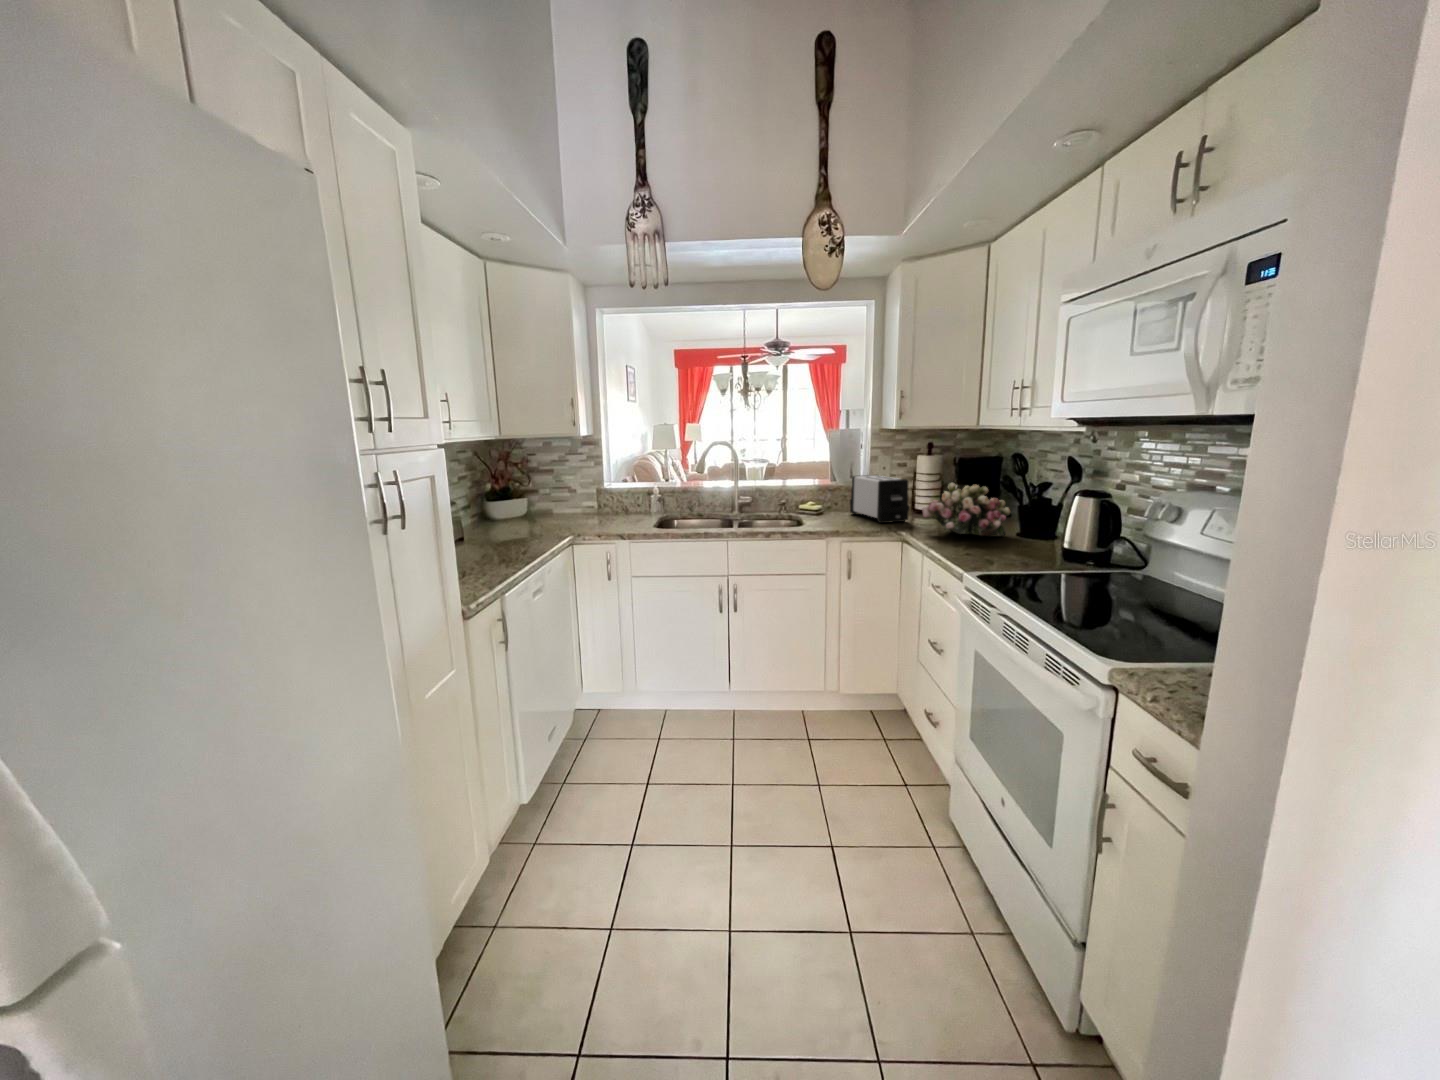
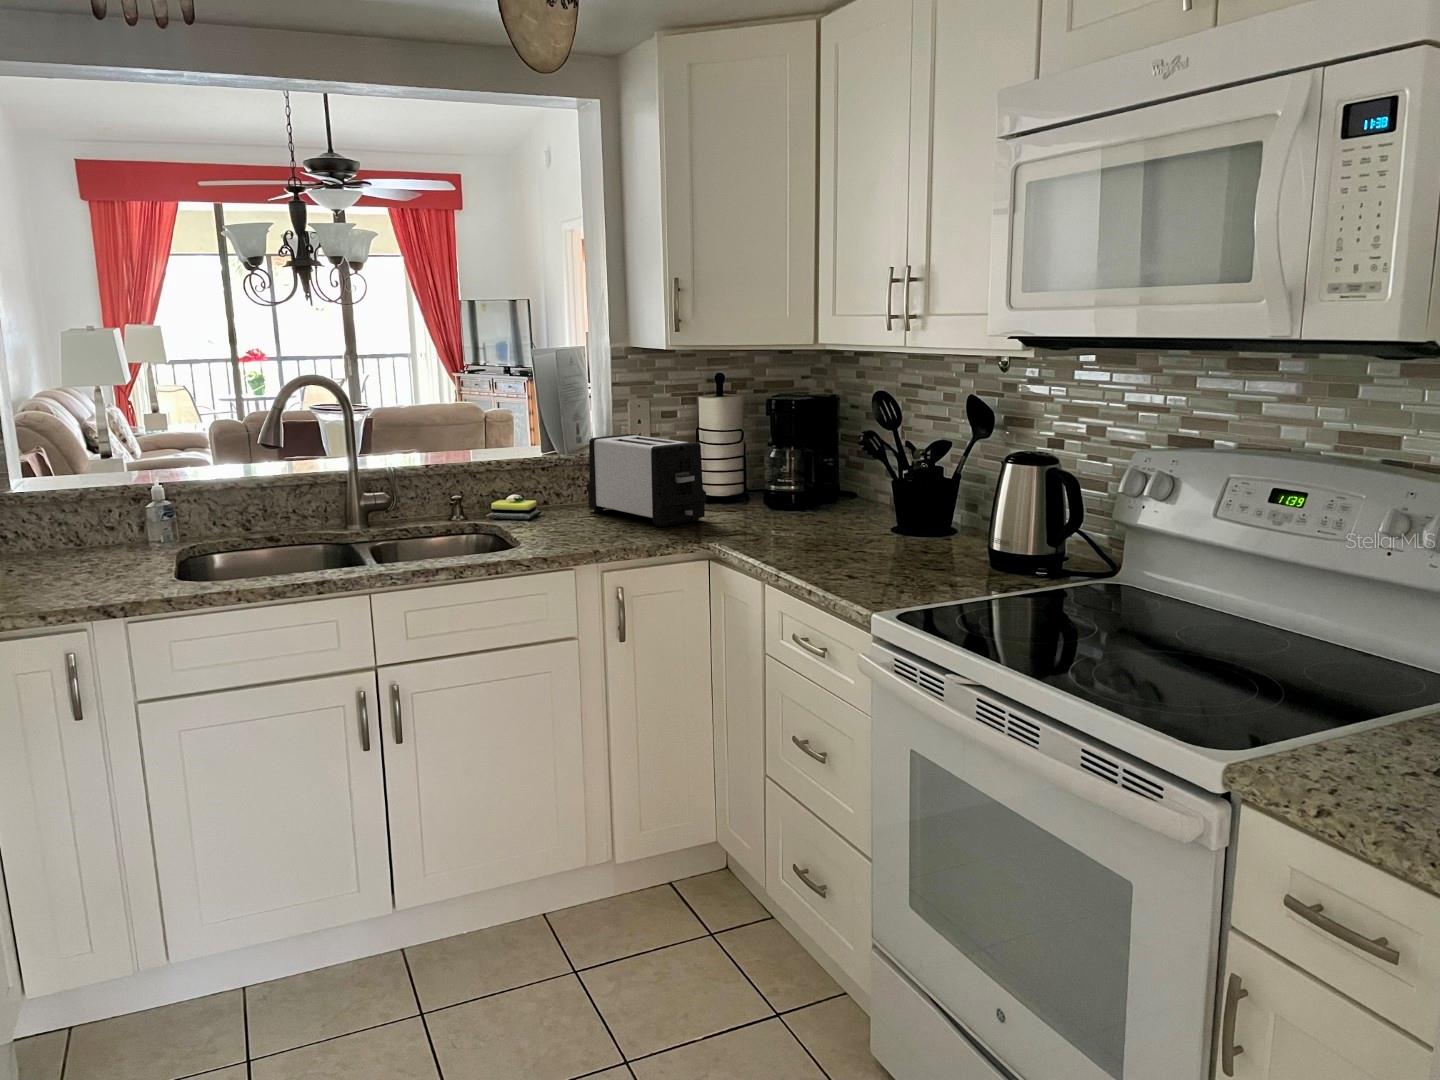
flower arrangement: present [922,483,1010,536] -> none [744,447,883,539]

